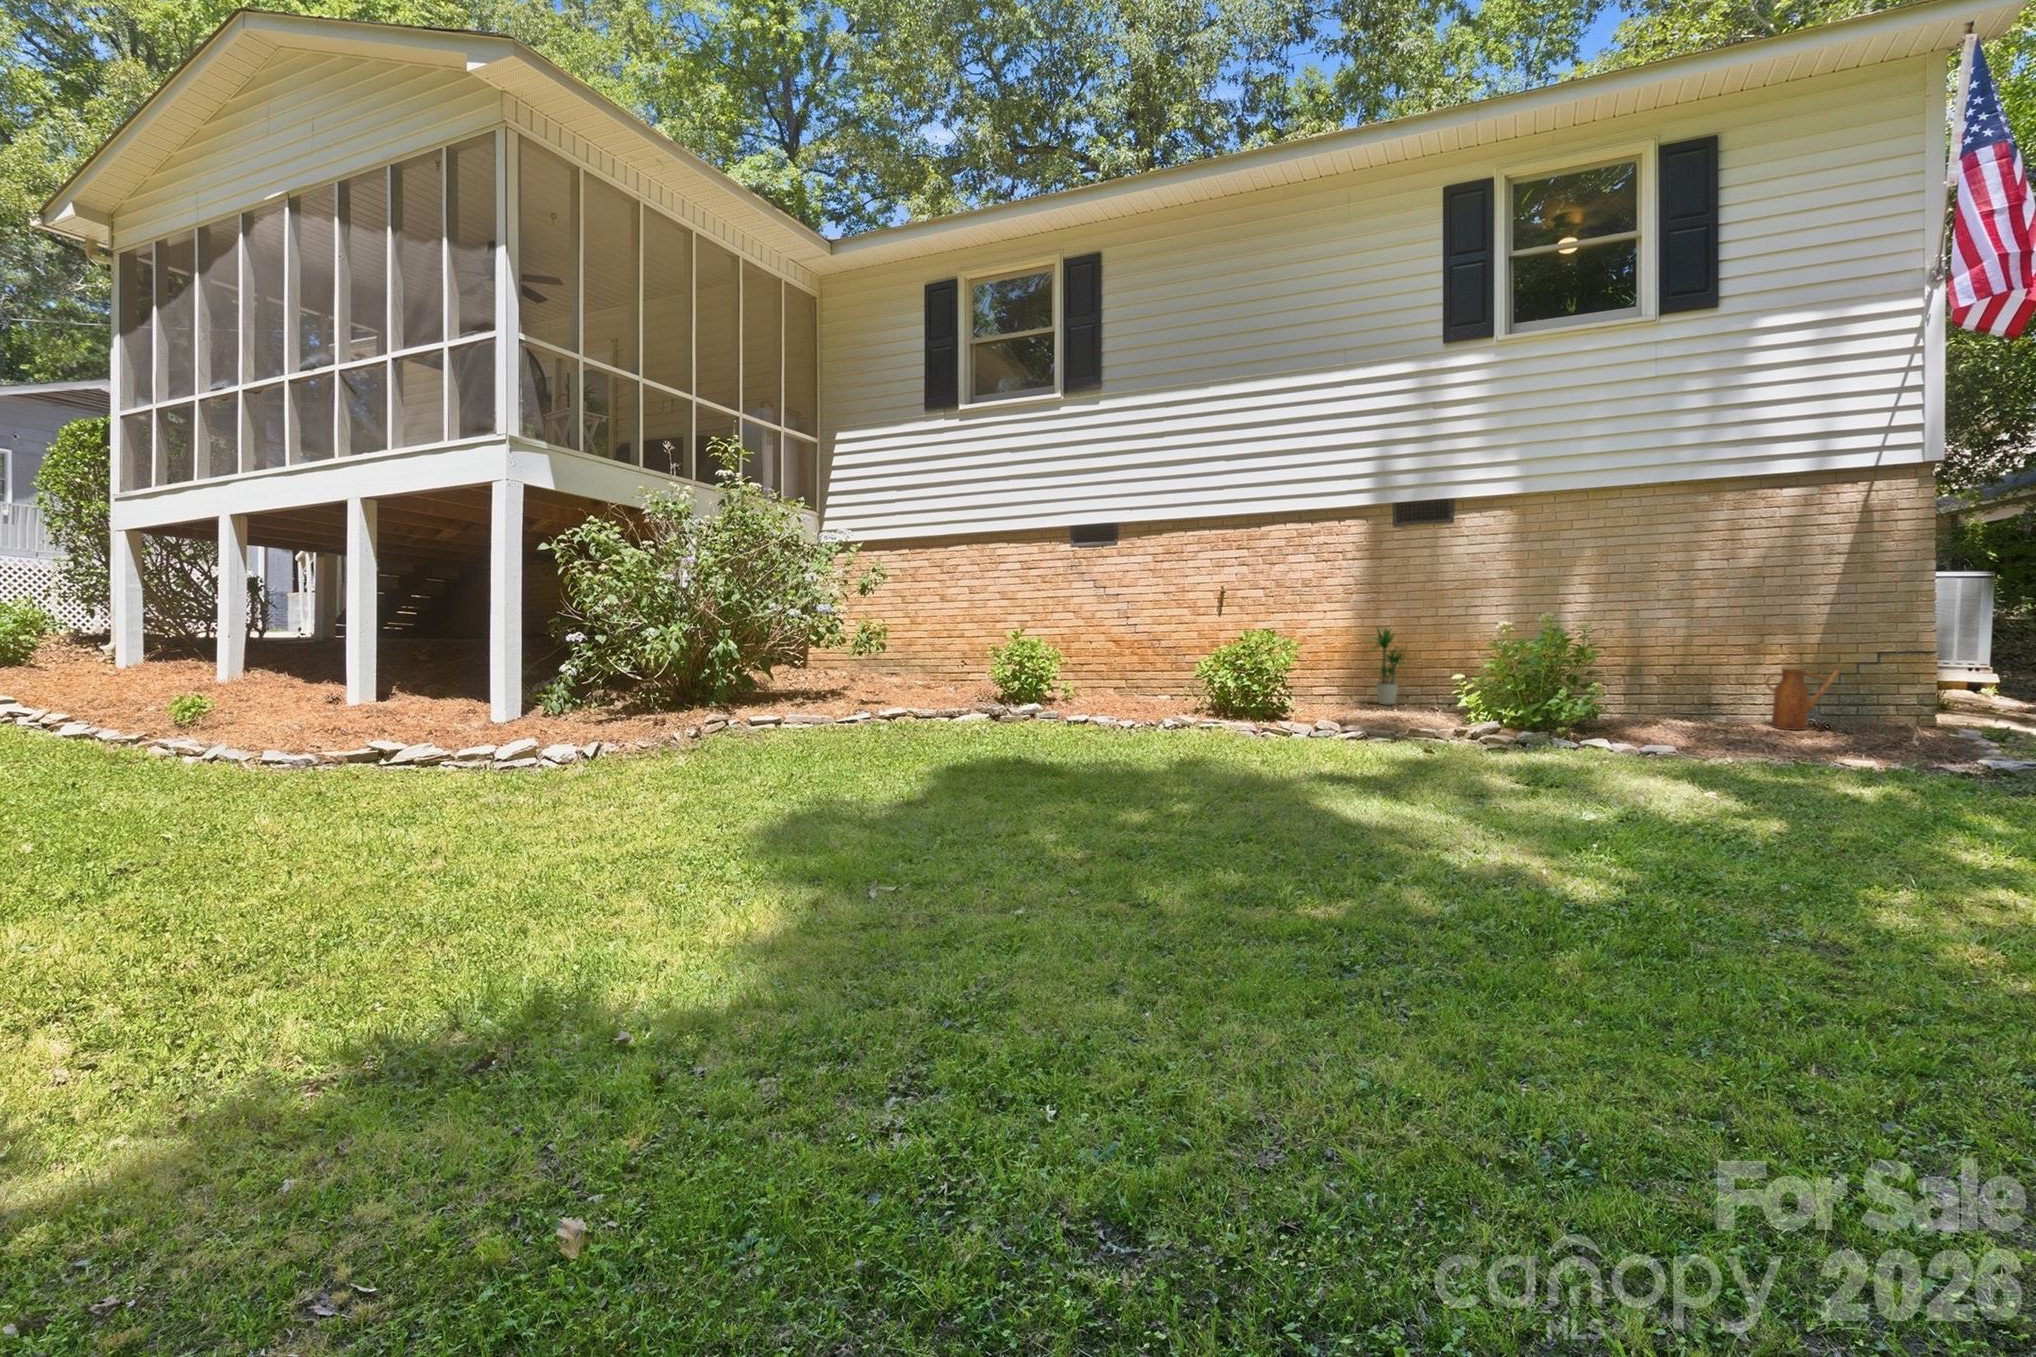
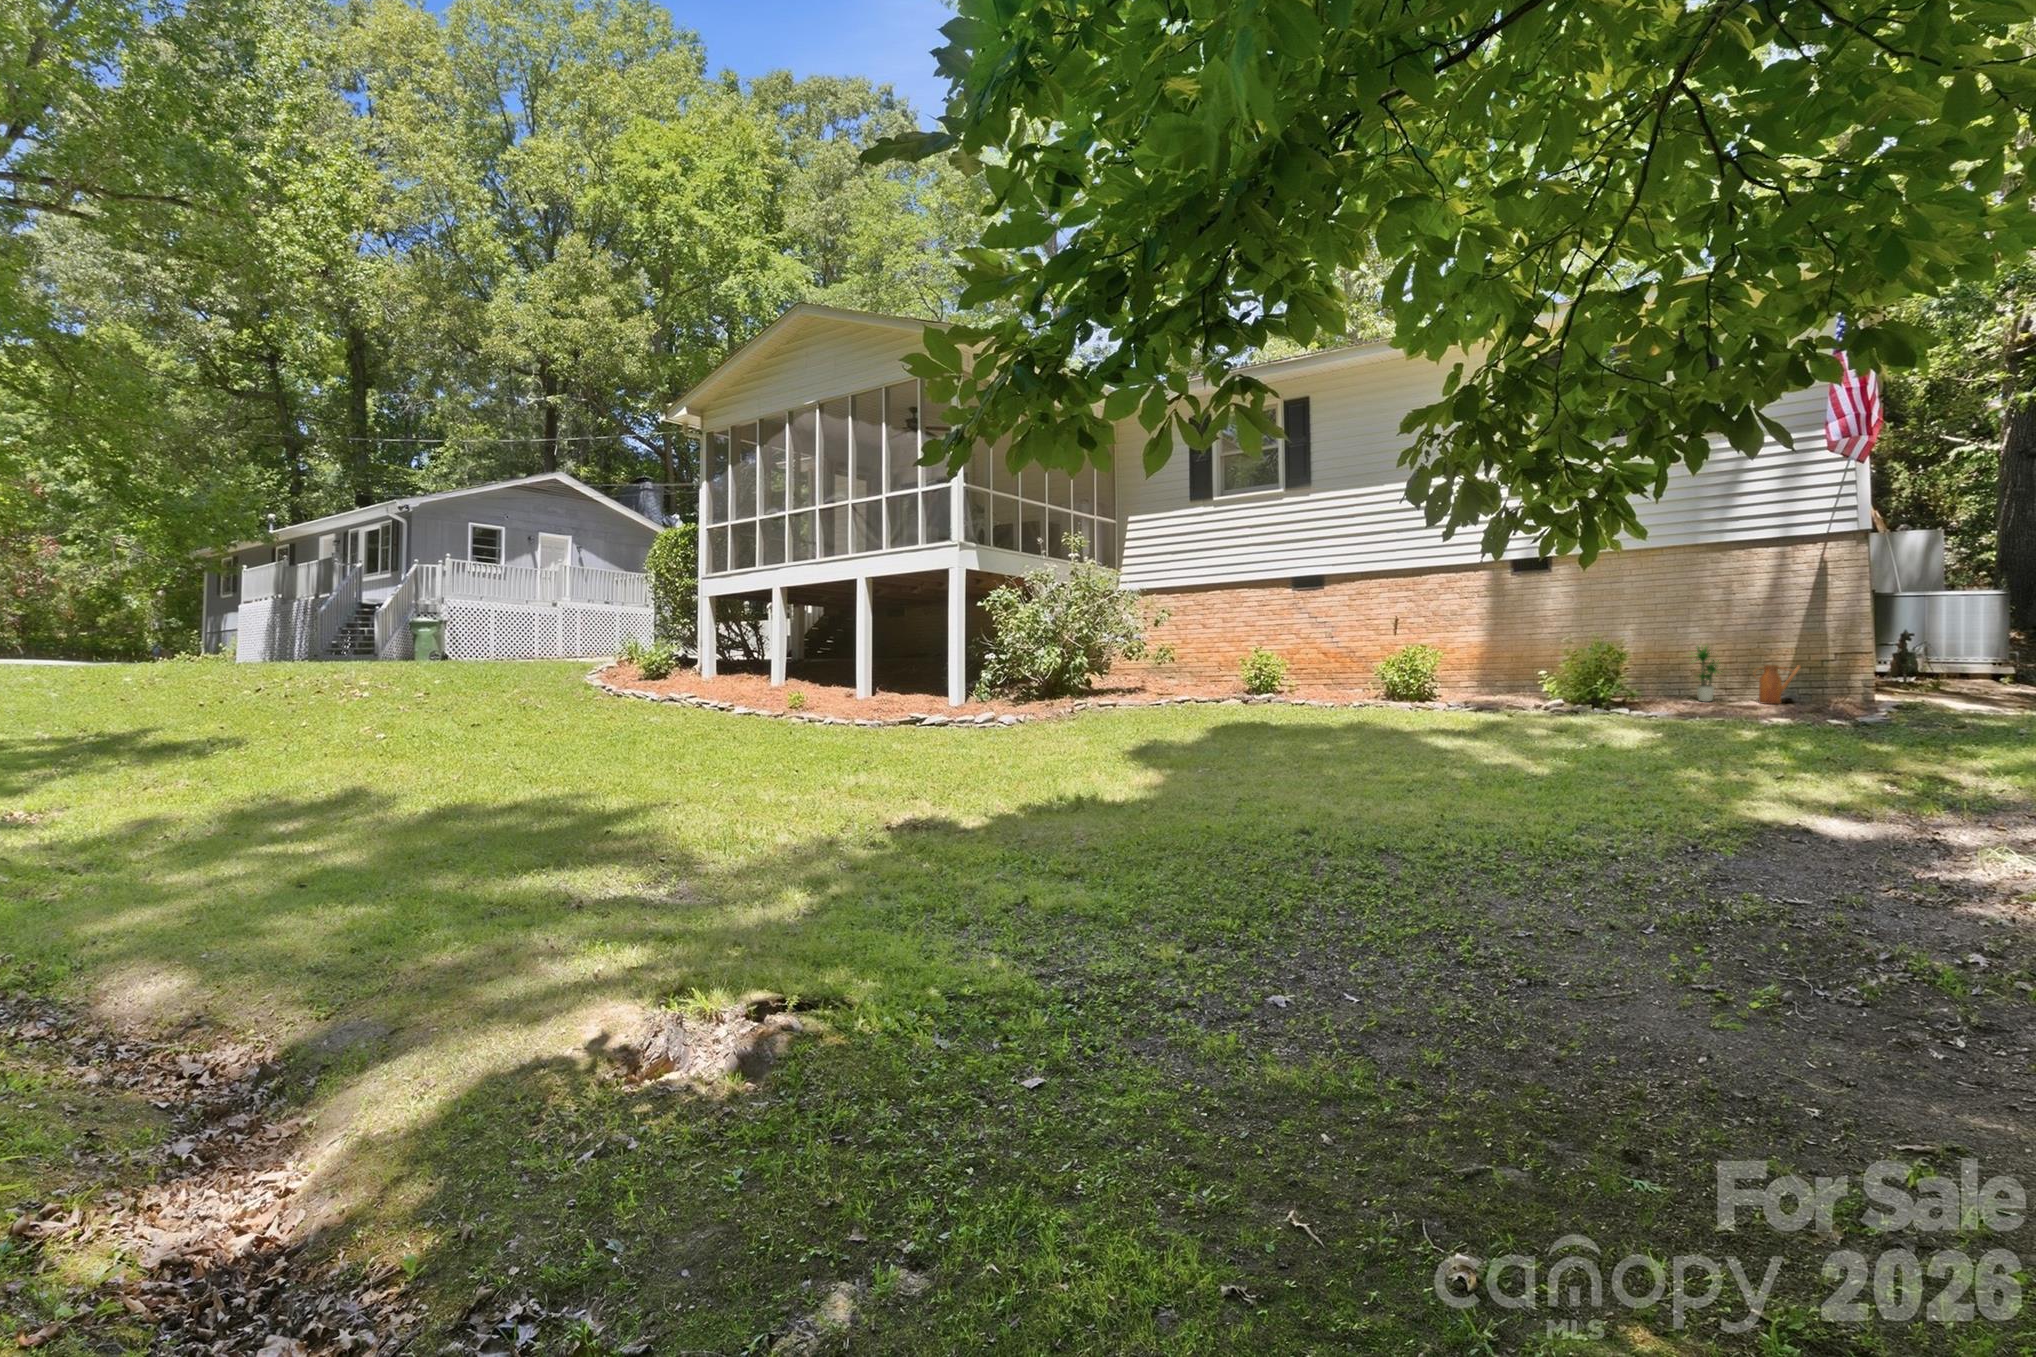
potted plant: present [1369,627,1406,705] -> present [1691,646,1722,702]

